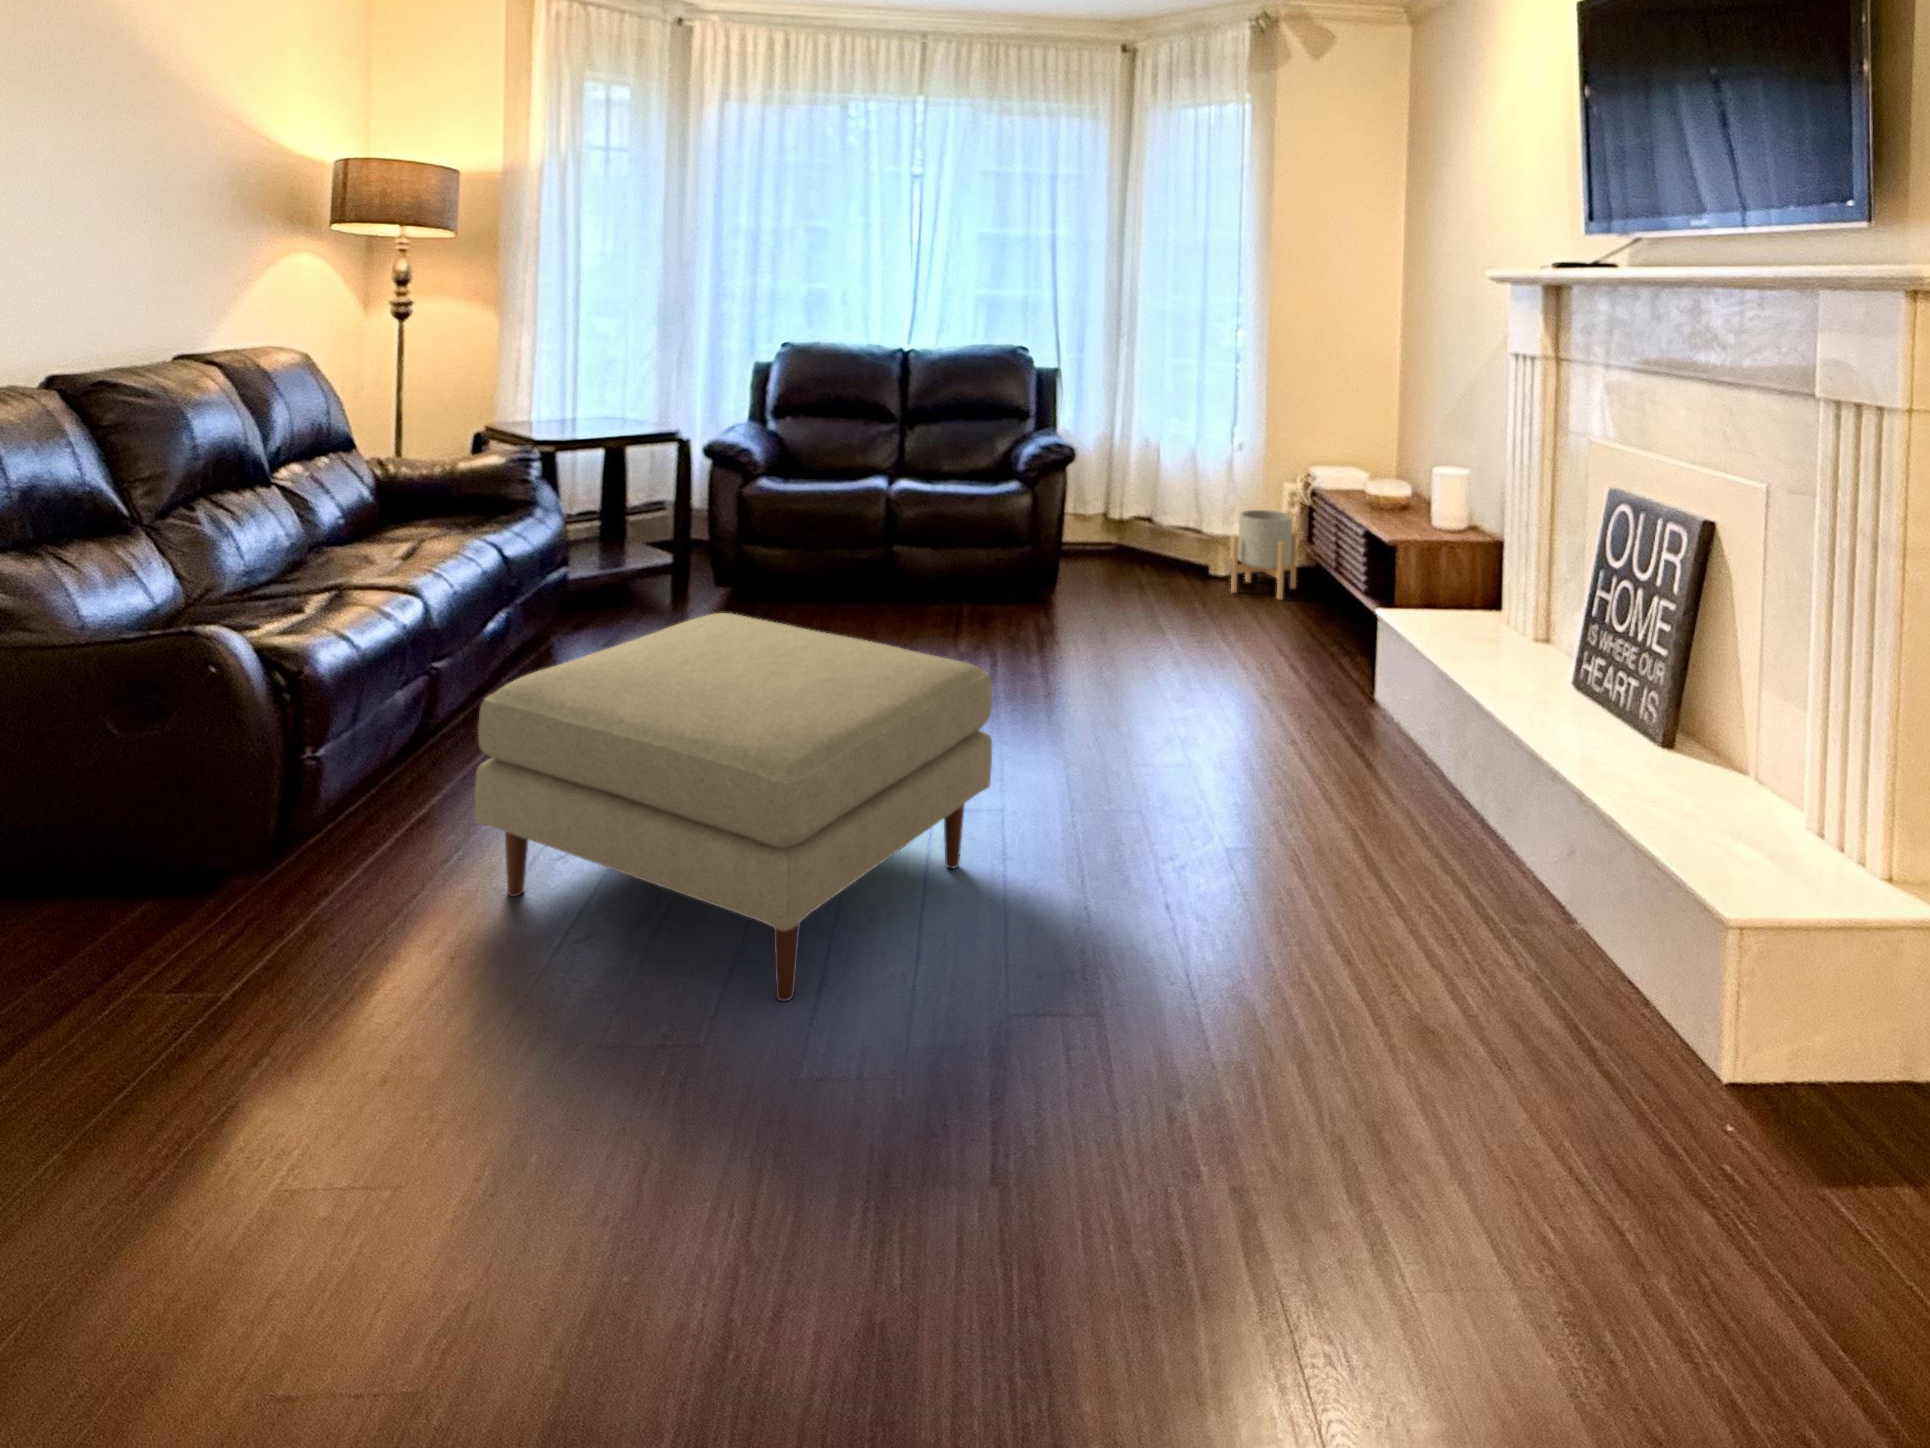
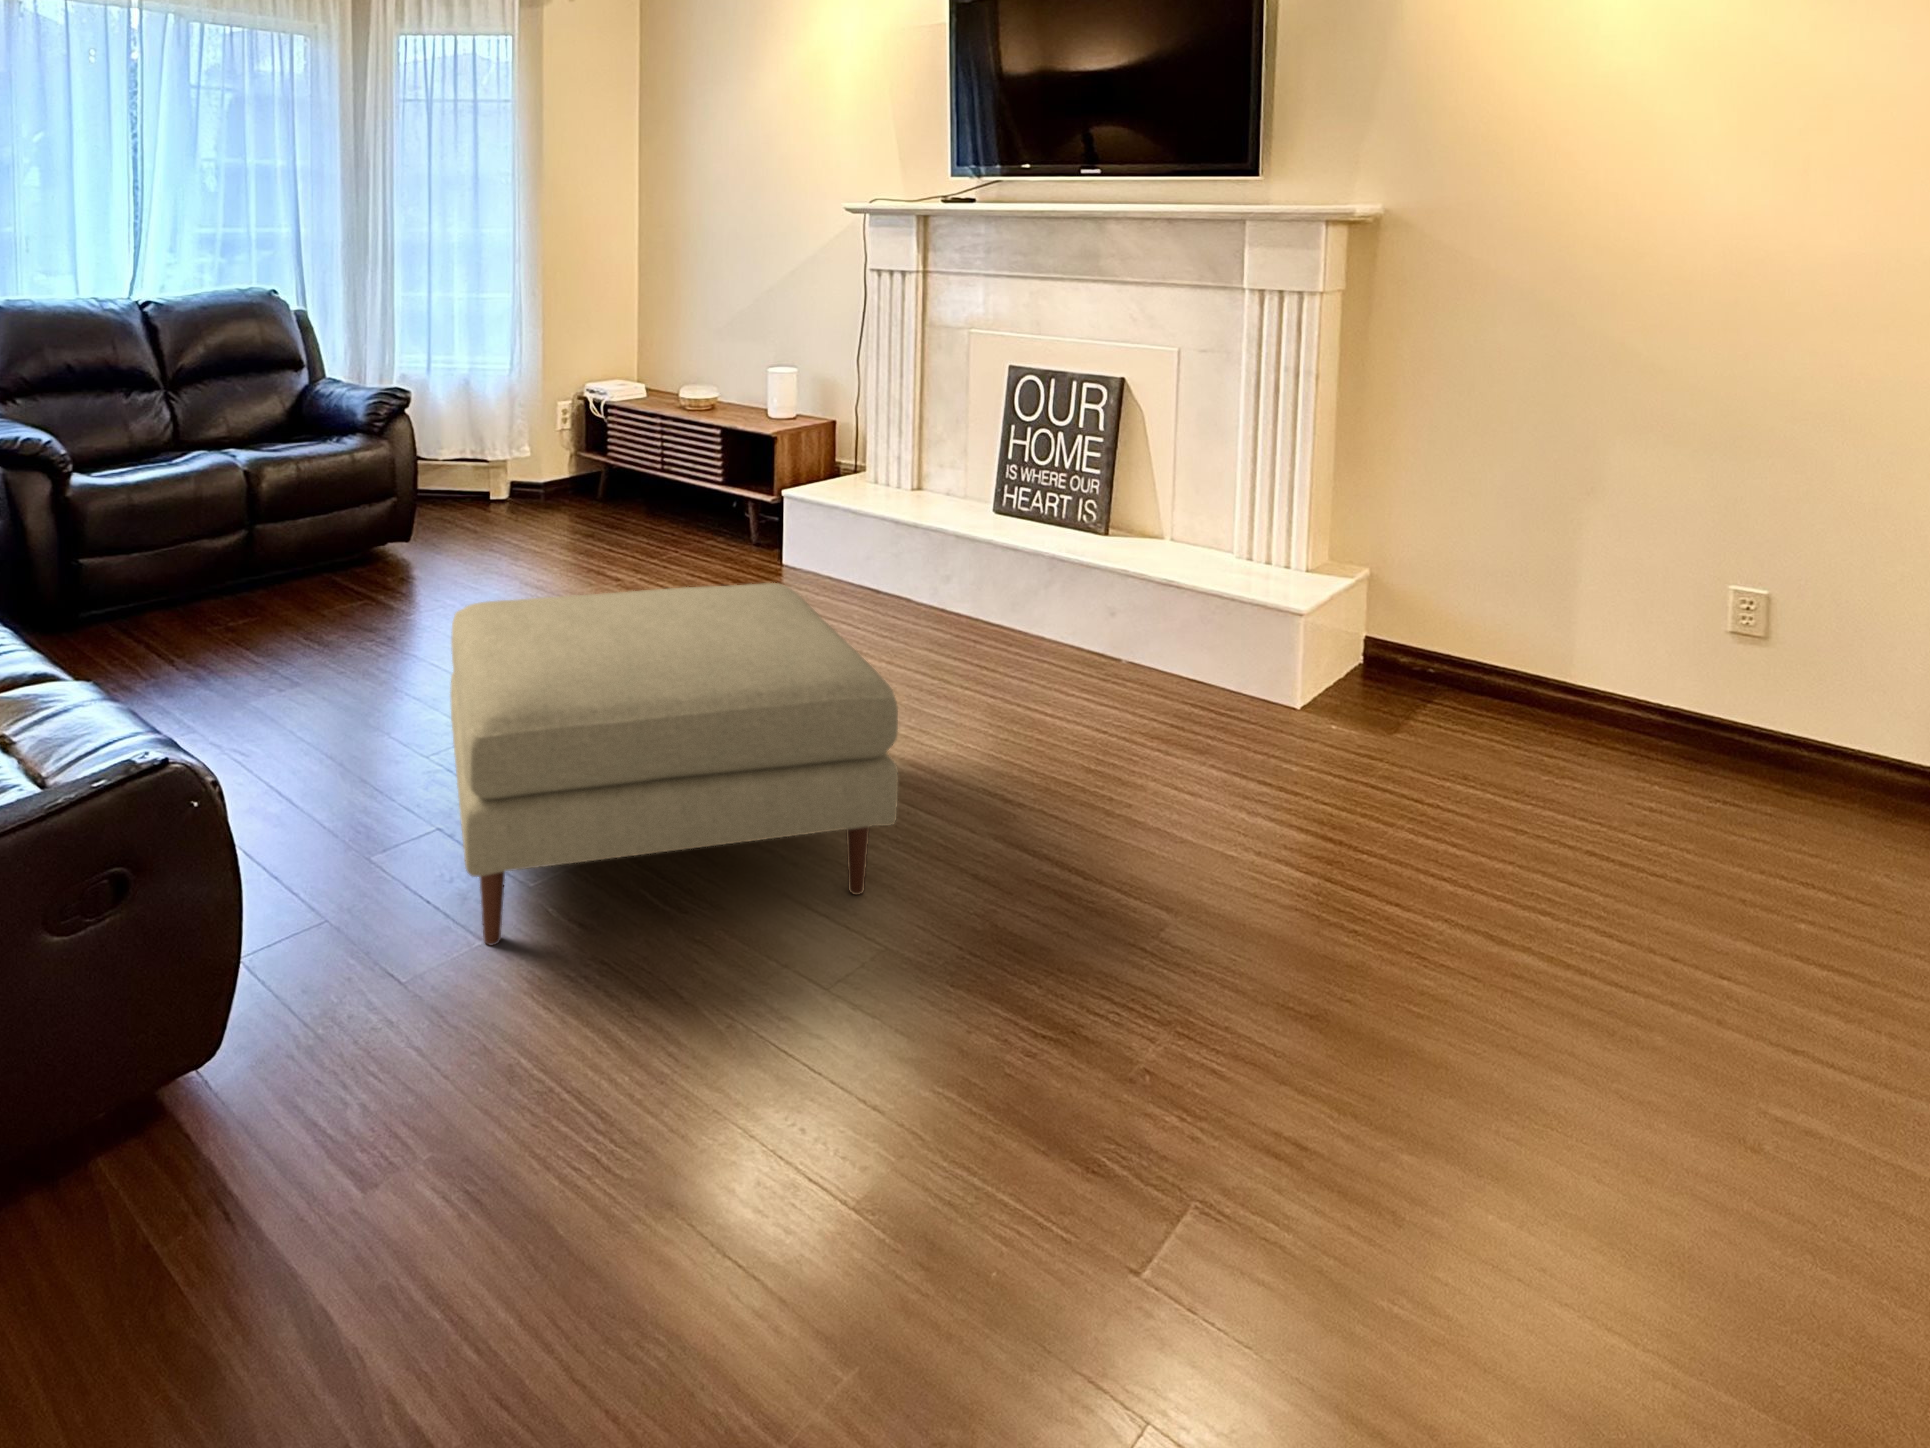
planter: present [1231,510,1297,600] -> none [537,430,593,512]

